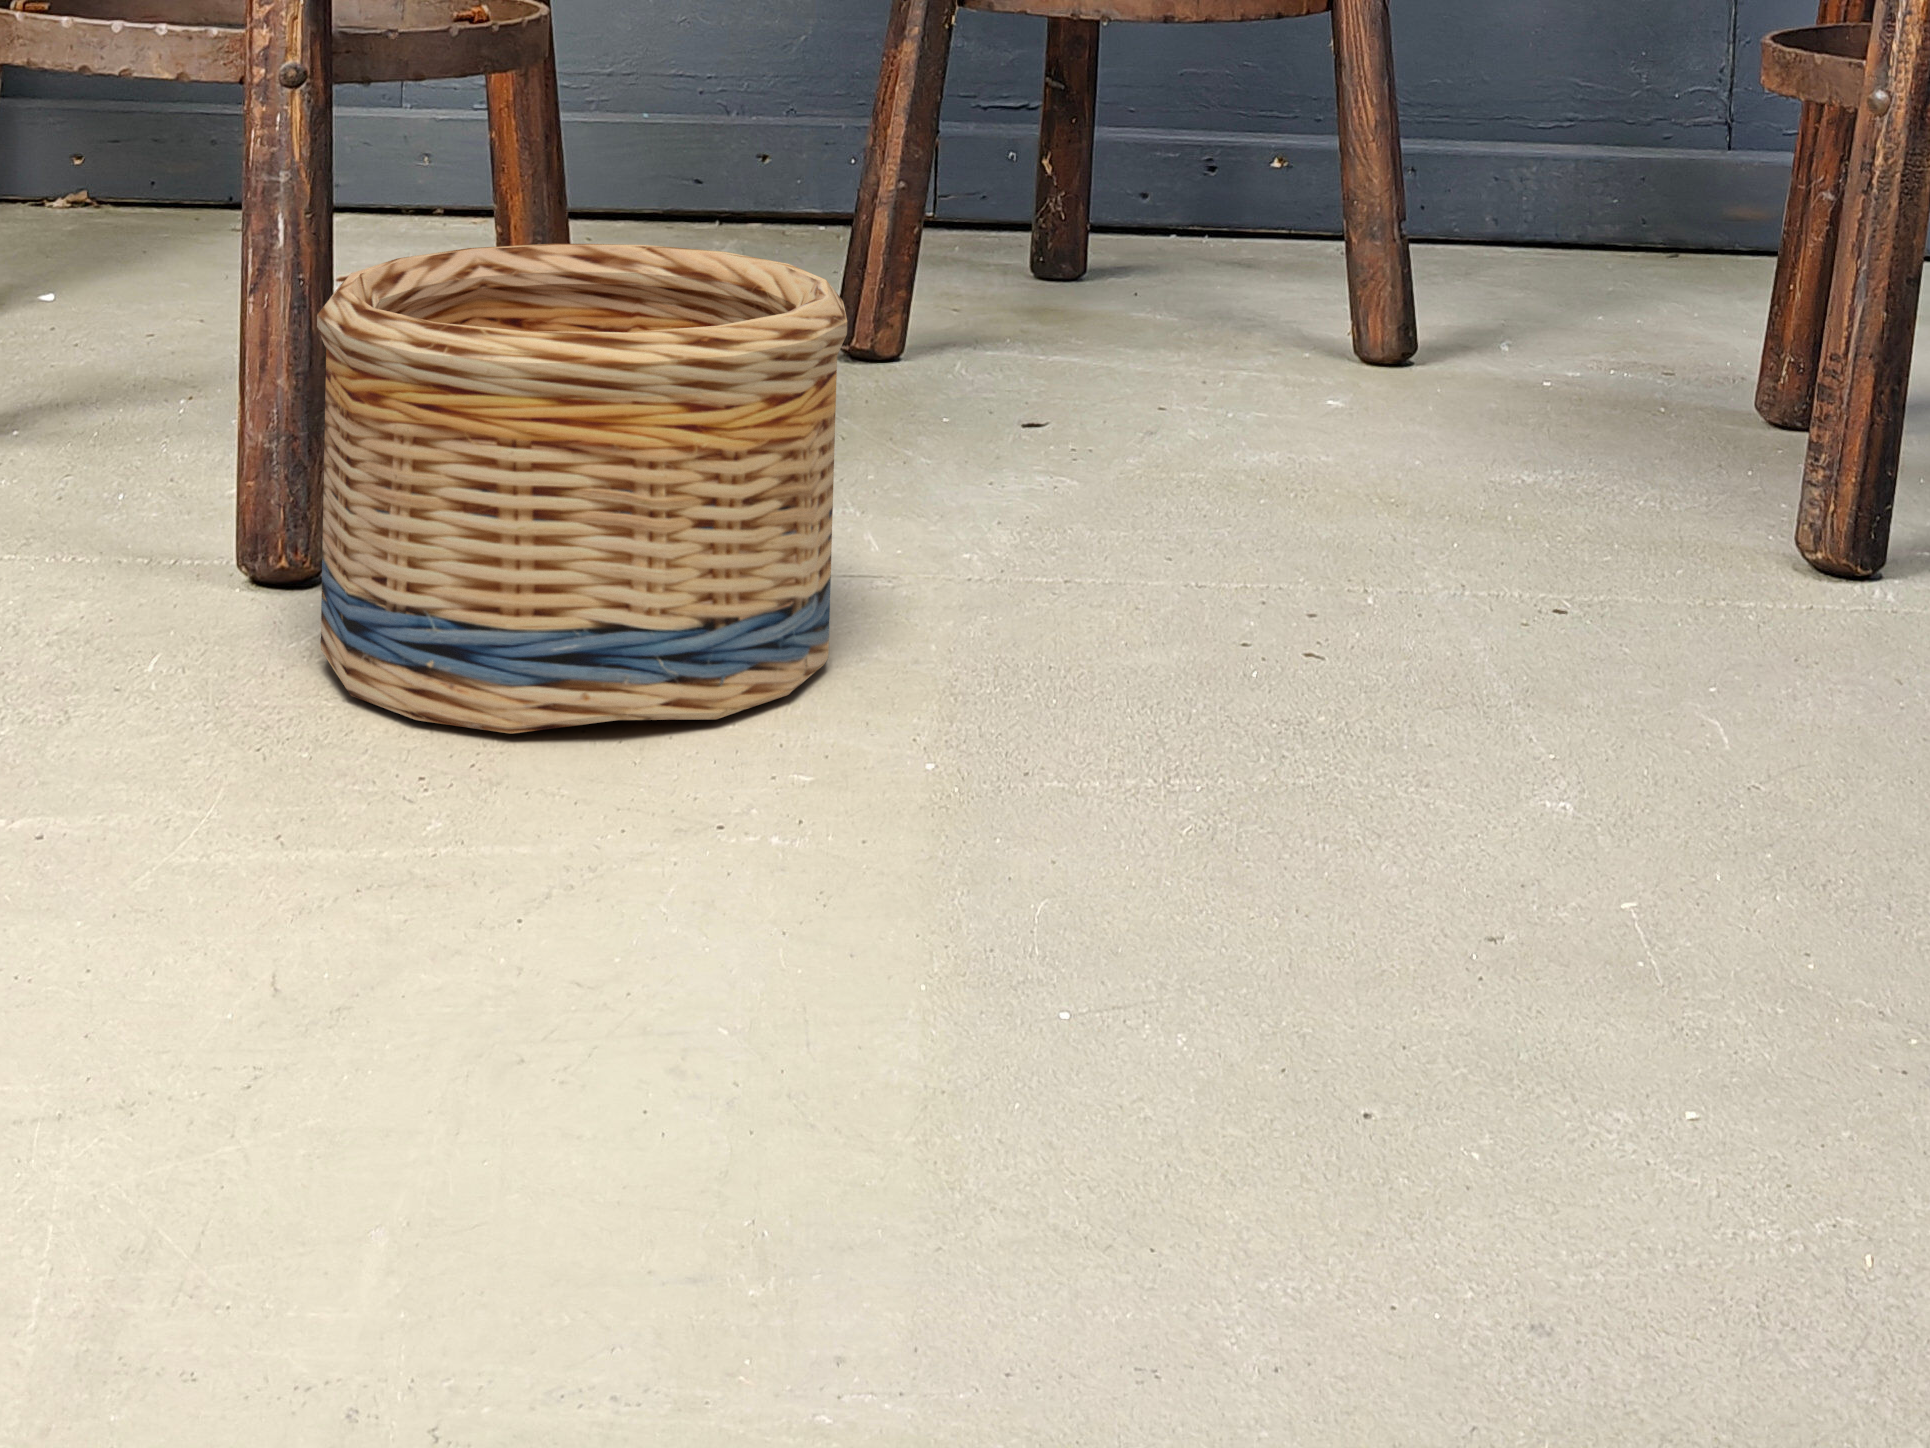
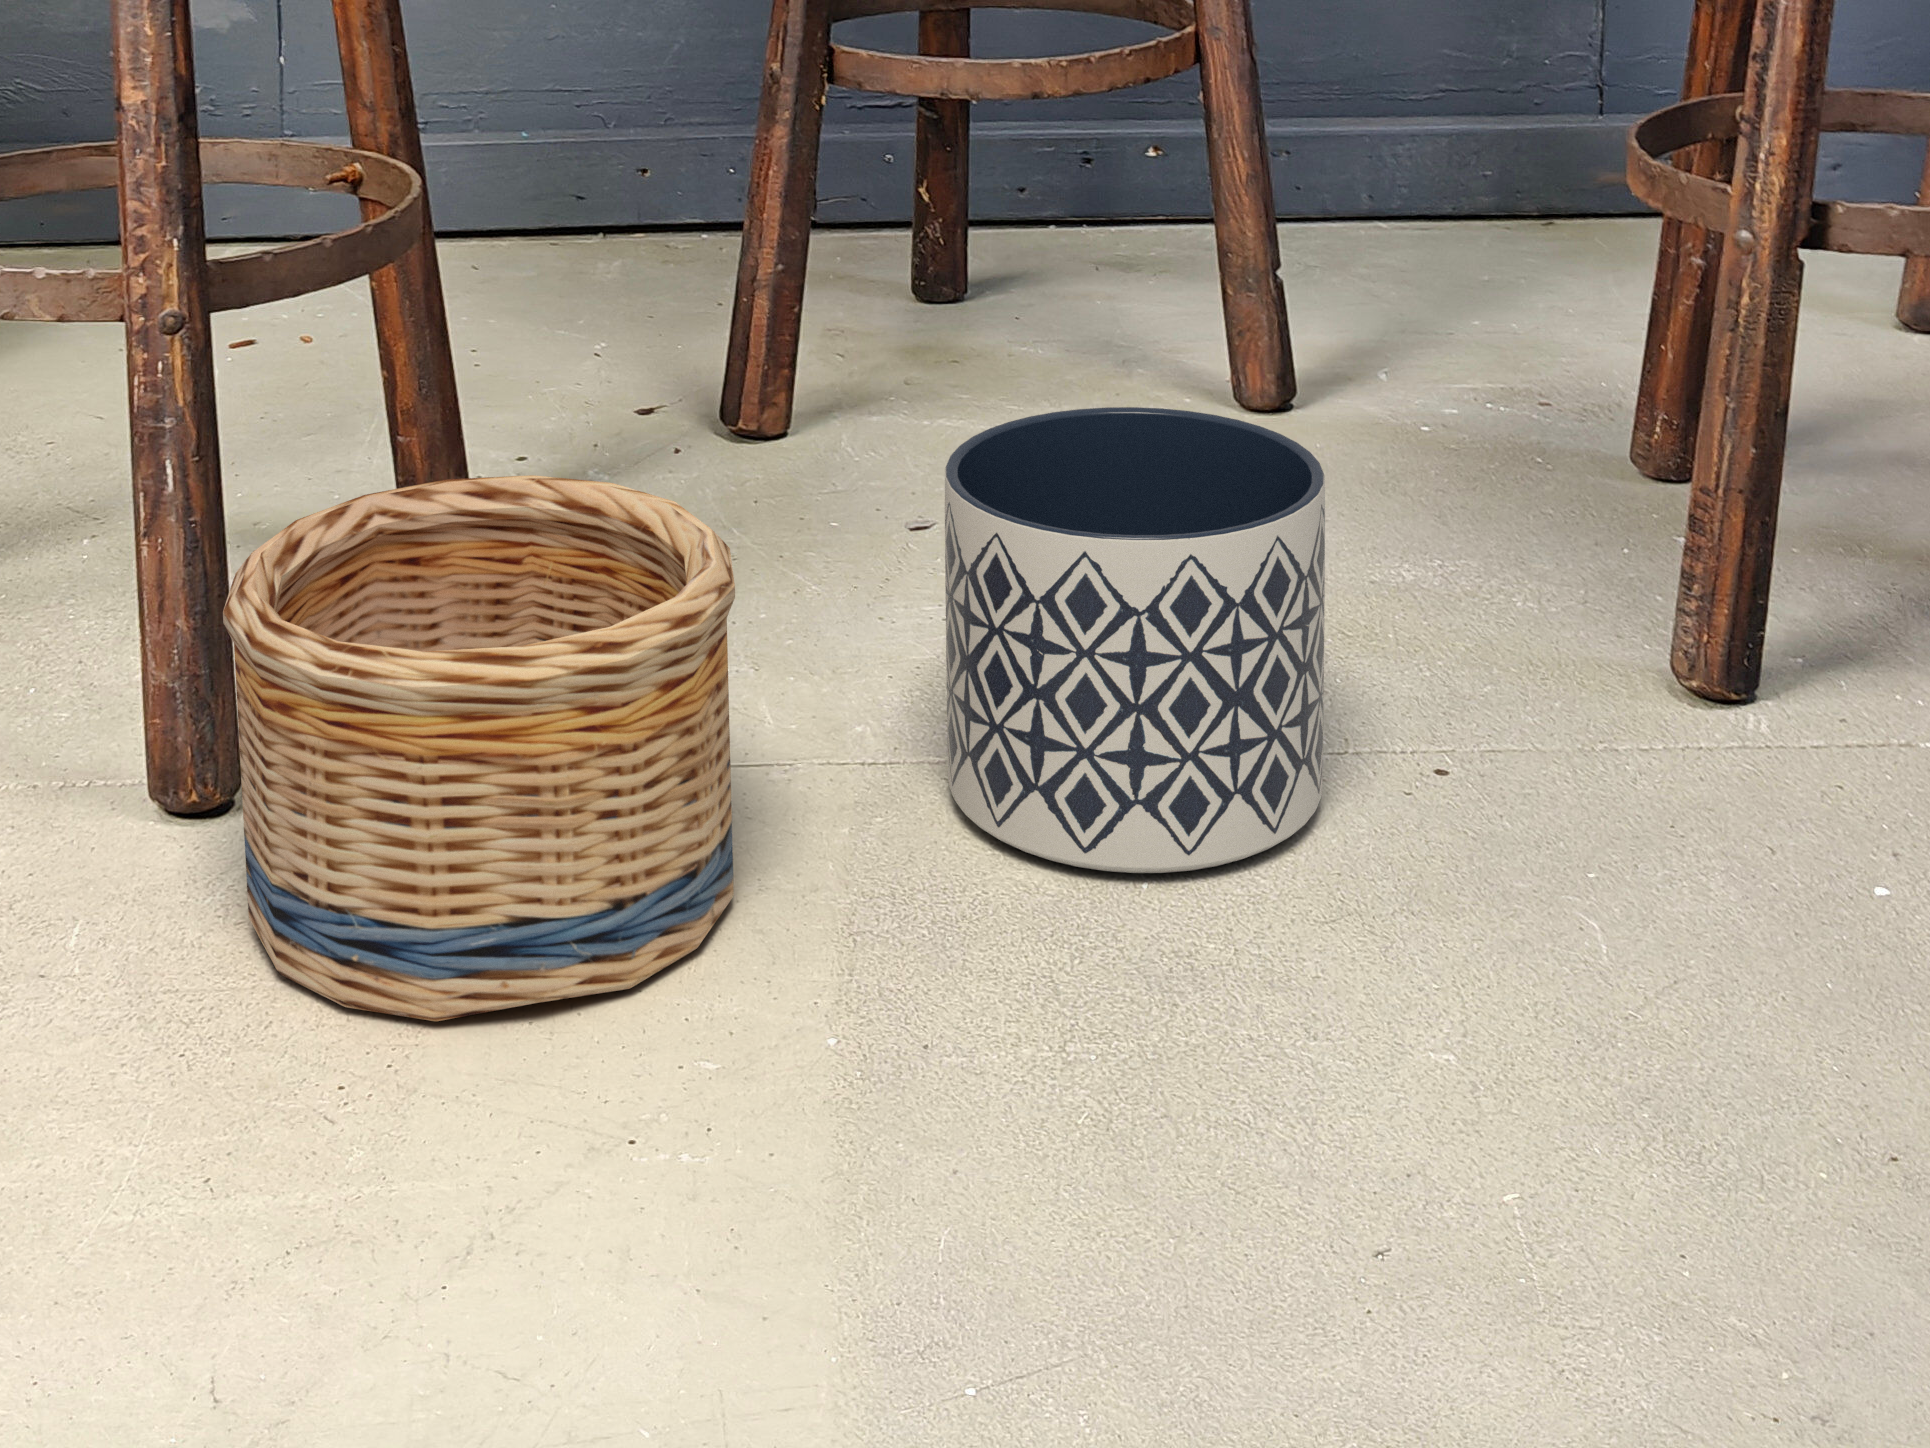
planter: none [1055,230,1455,664] -> present [945,407,1325,873]

